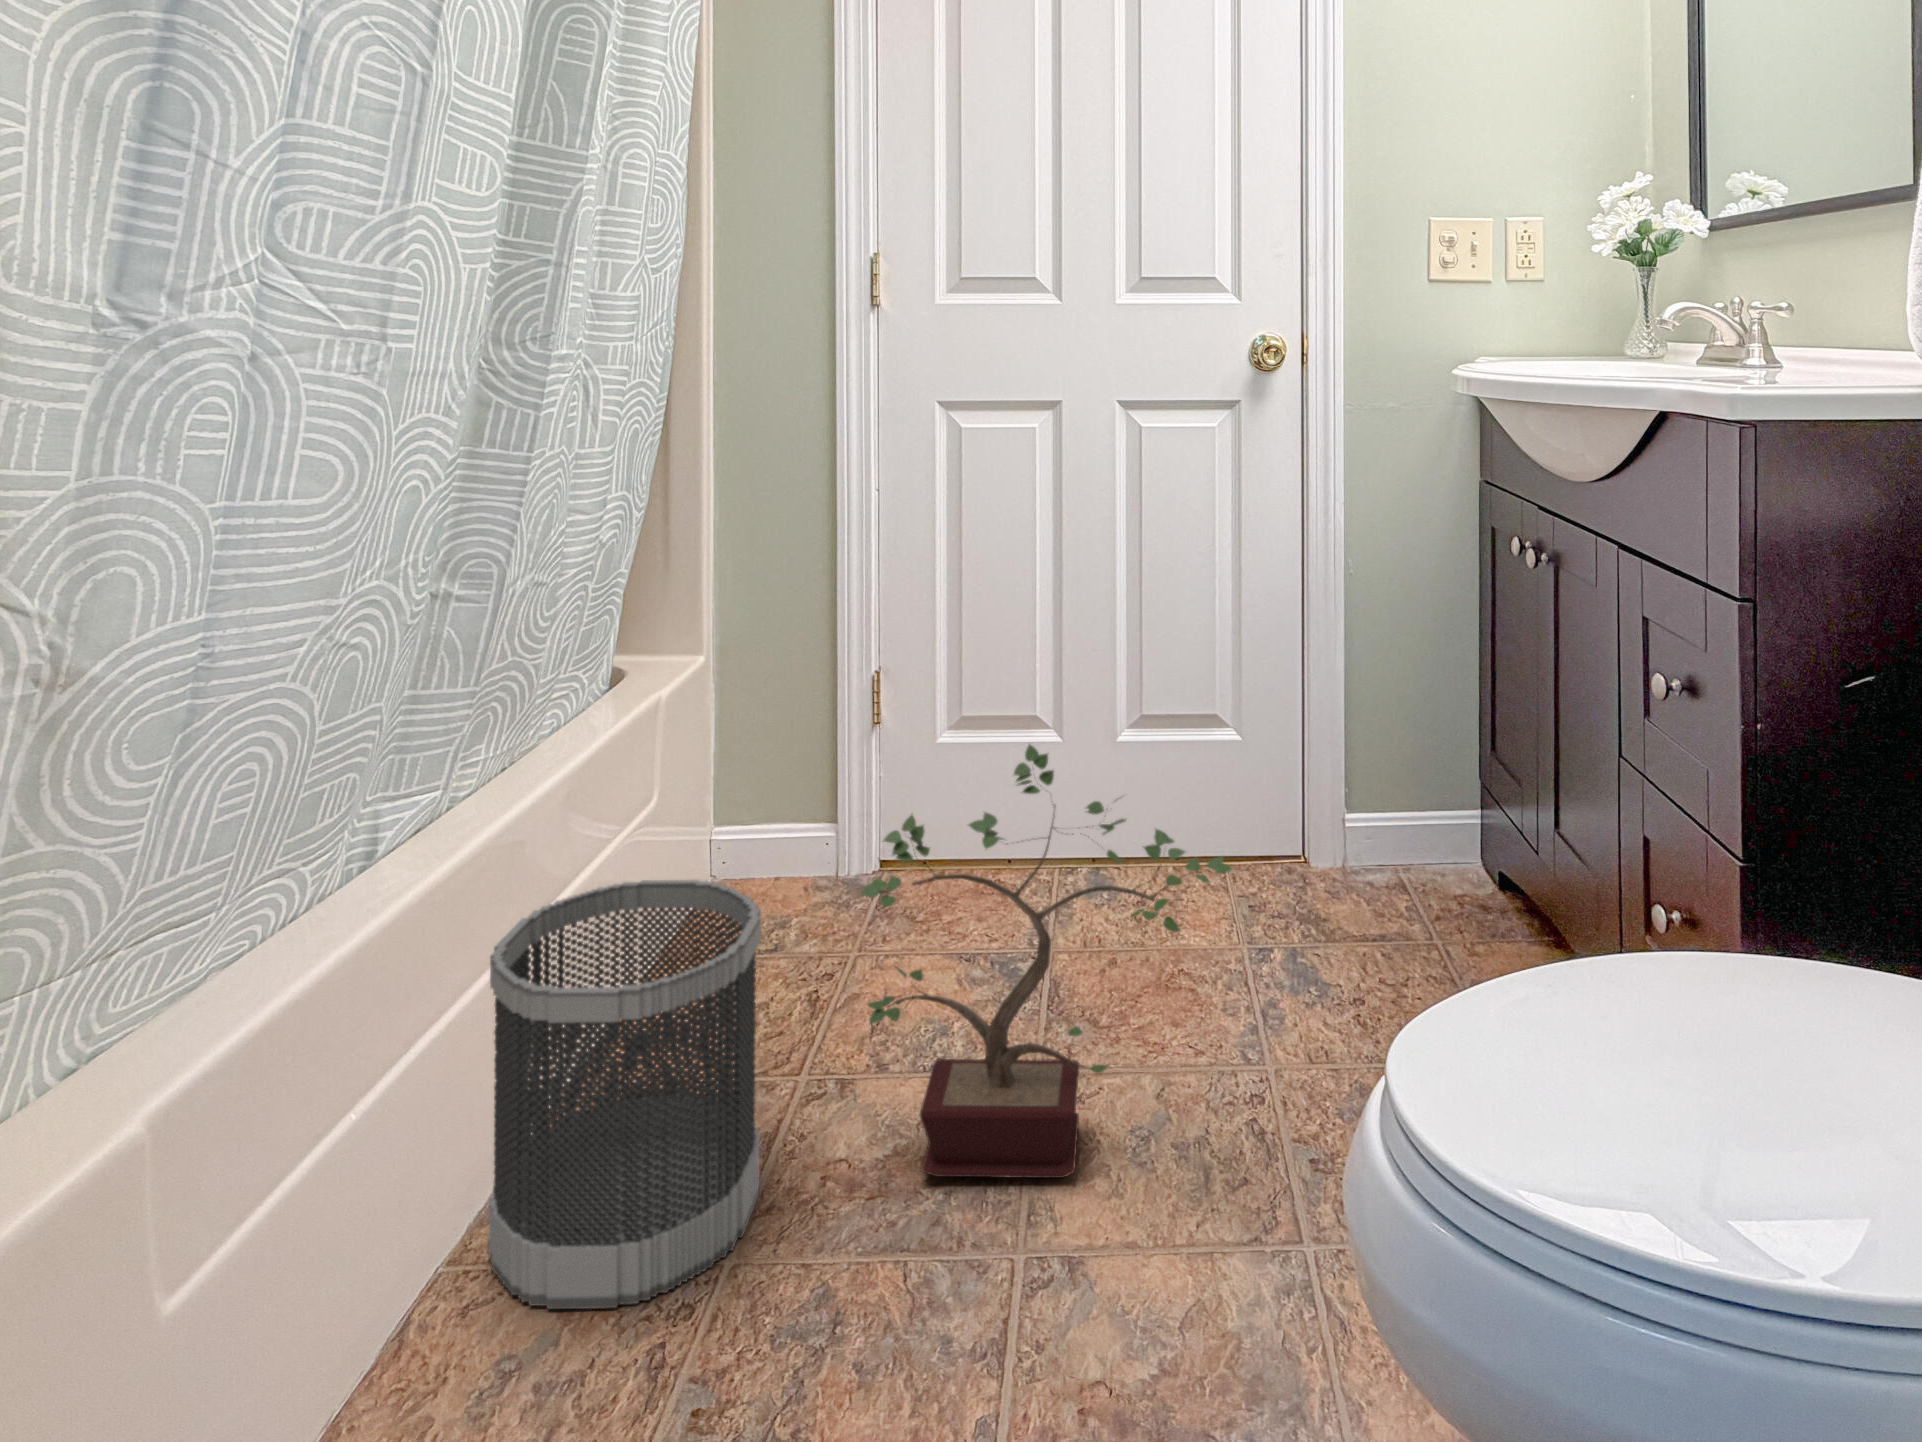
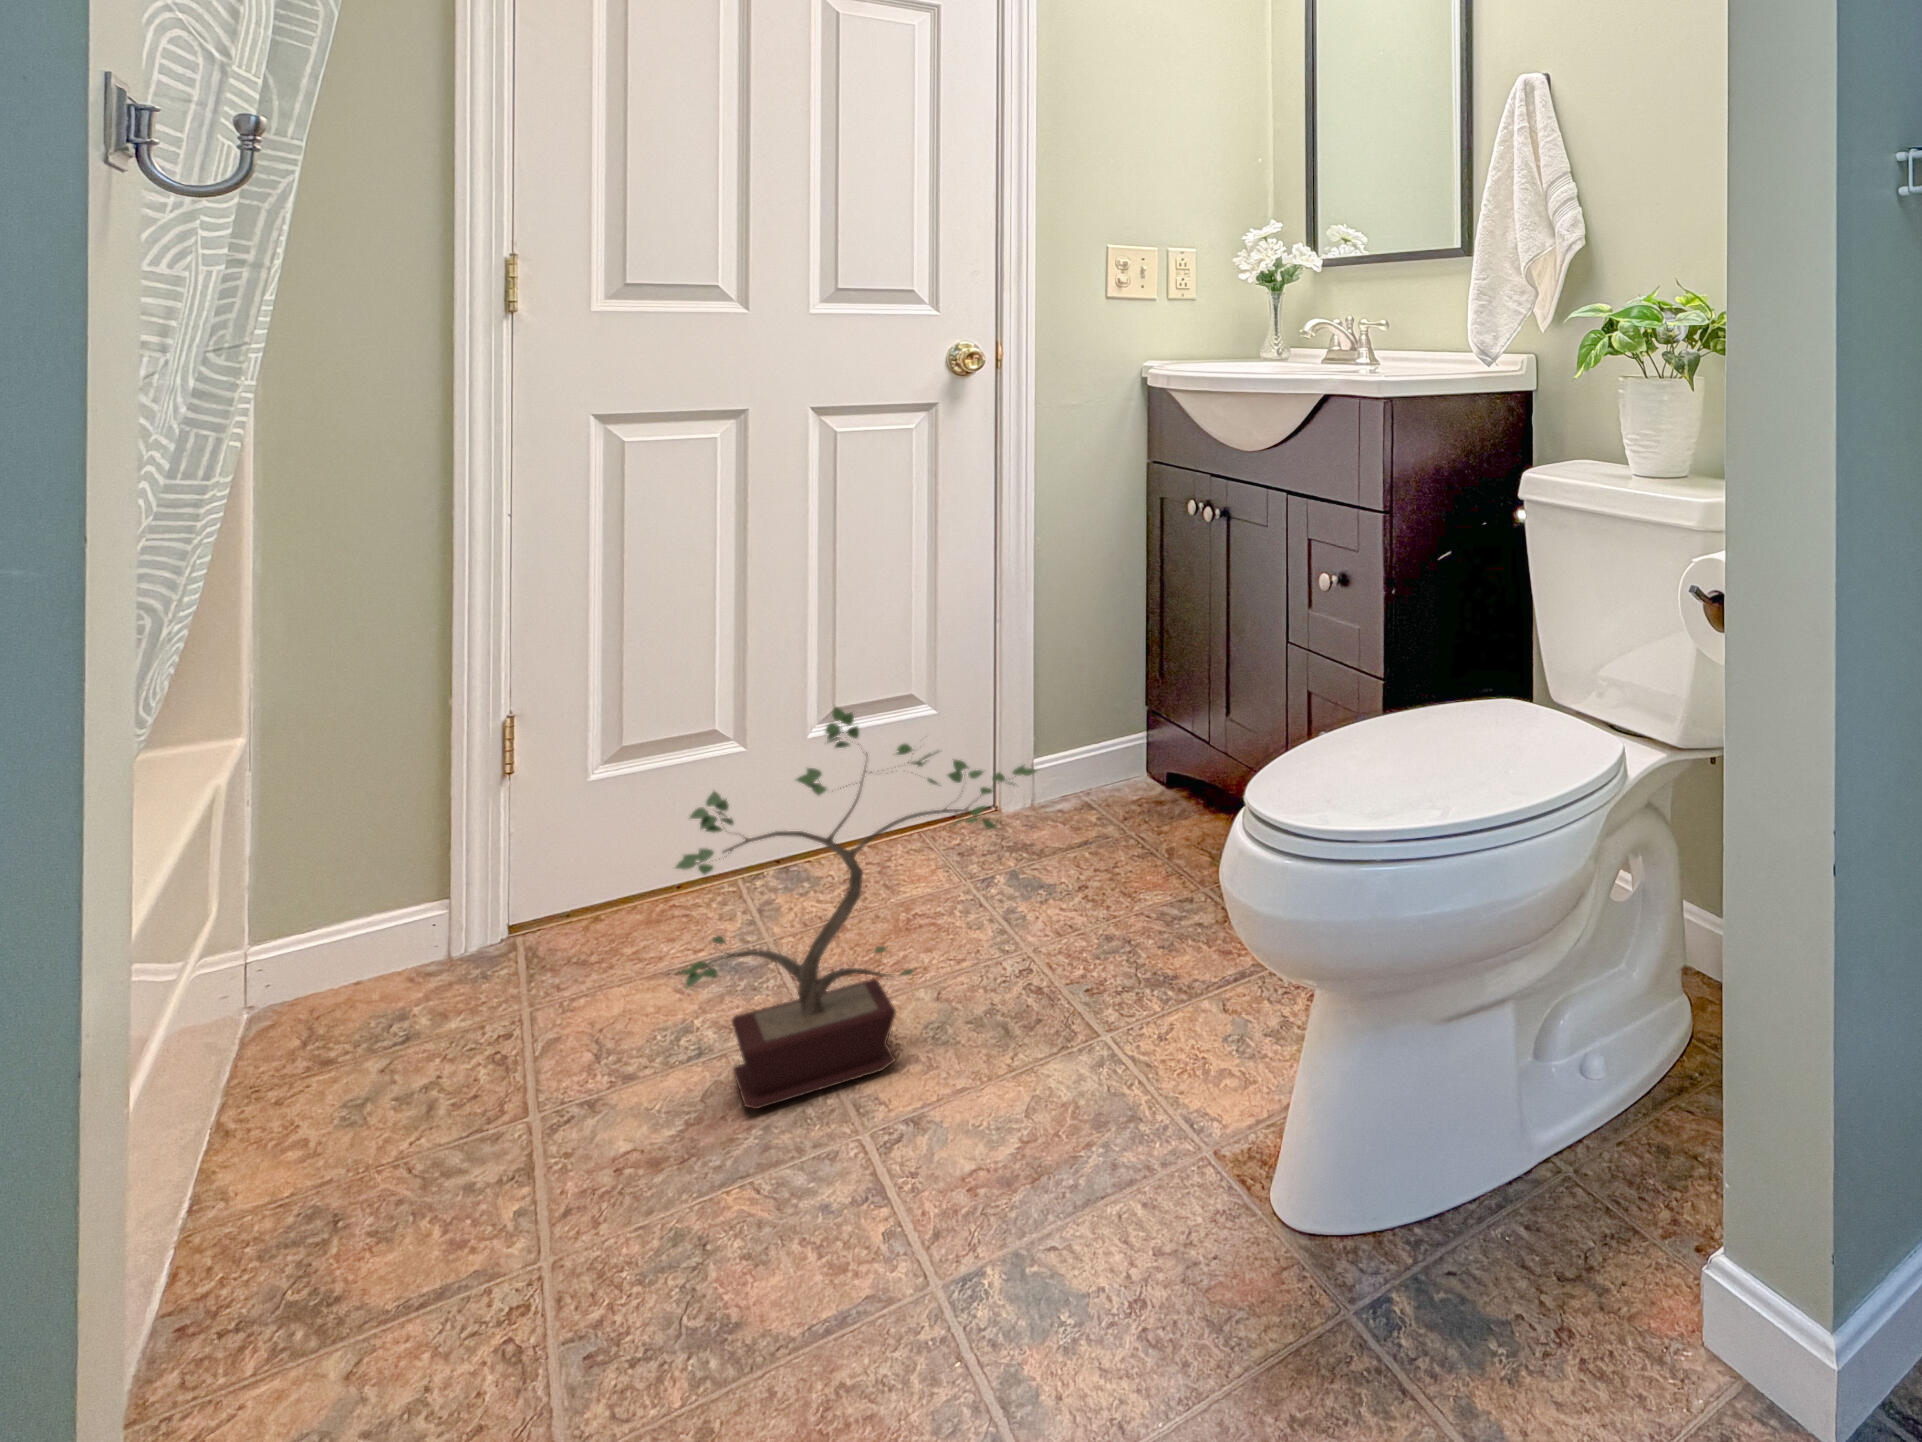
wastebasket: present [489,880,761,1309] -> none [243,899,577,1350]

